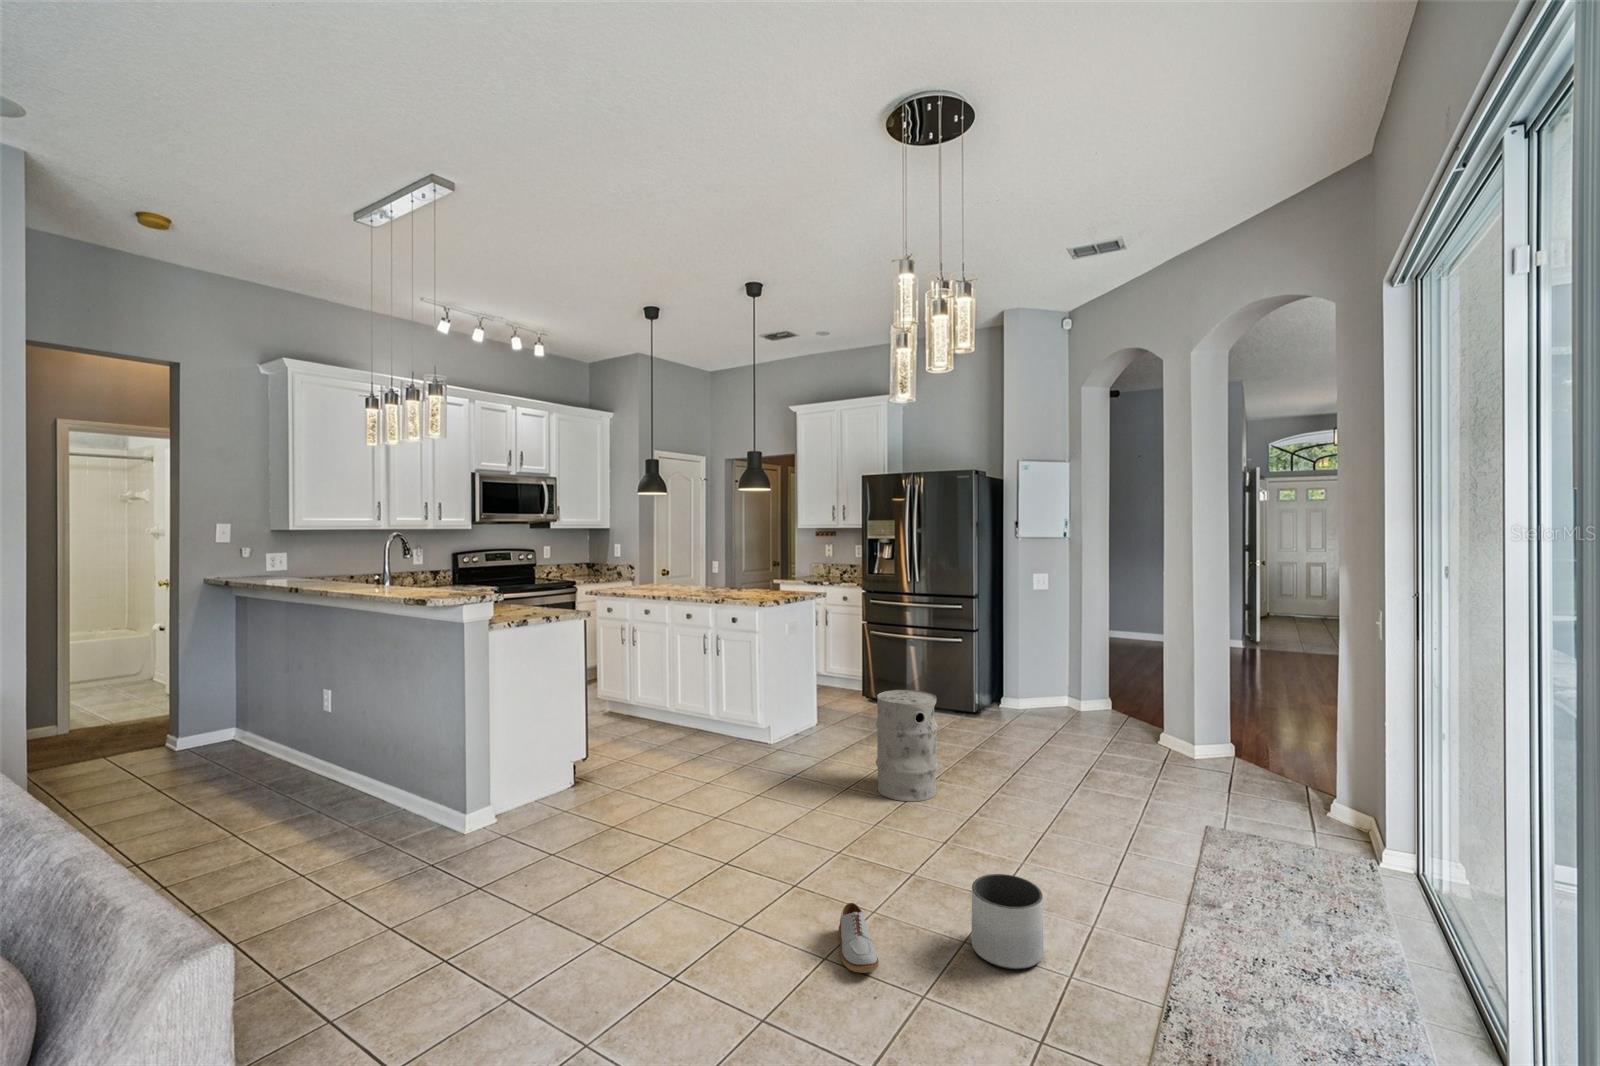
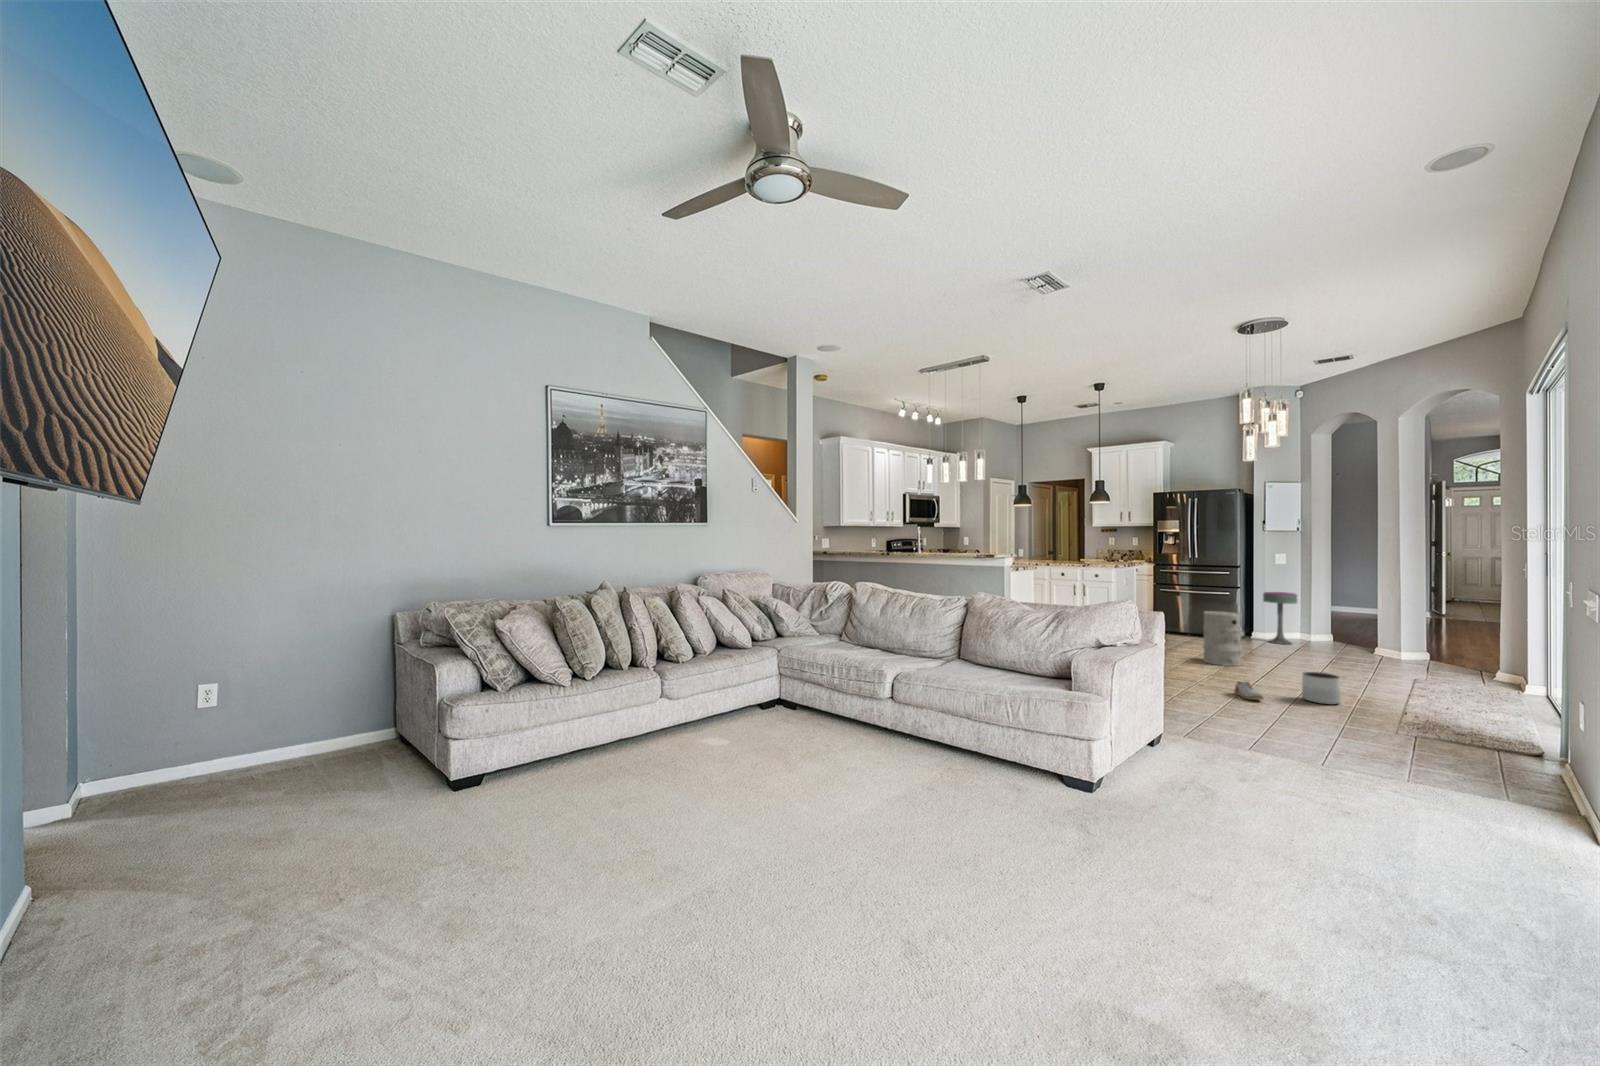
bar stool: none [1014,634,1060,721] -> present [1263,592,1297,644]

